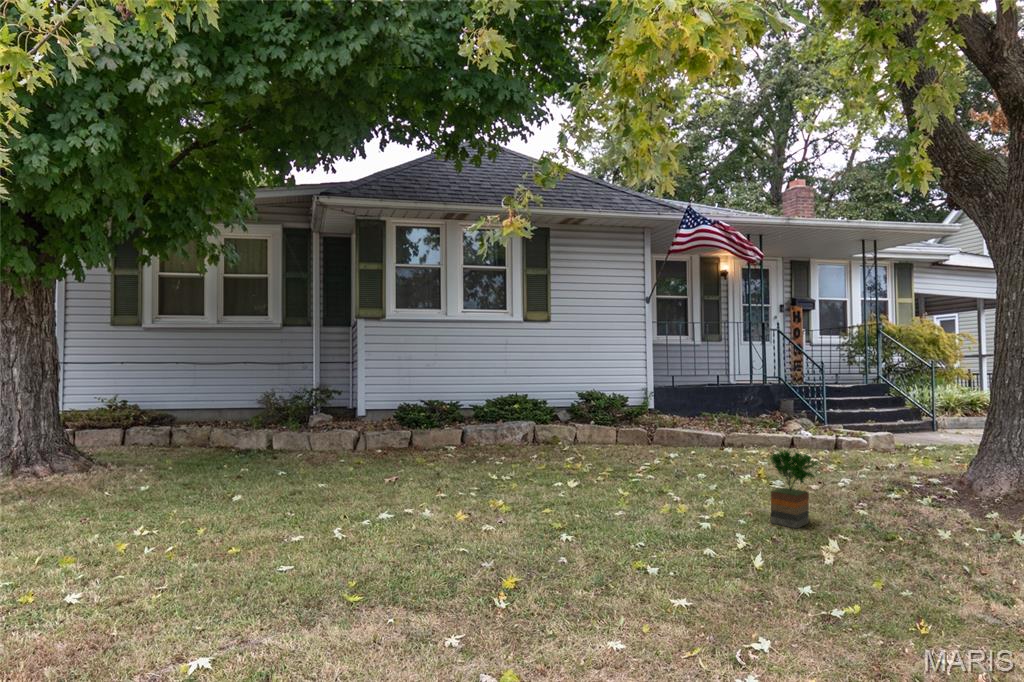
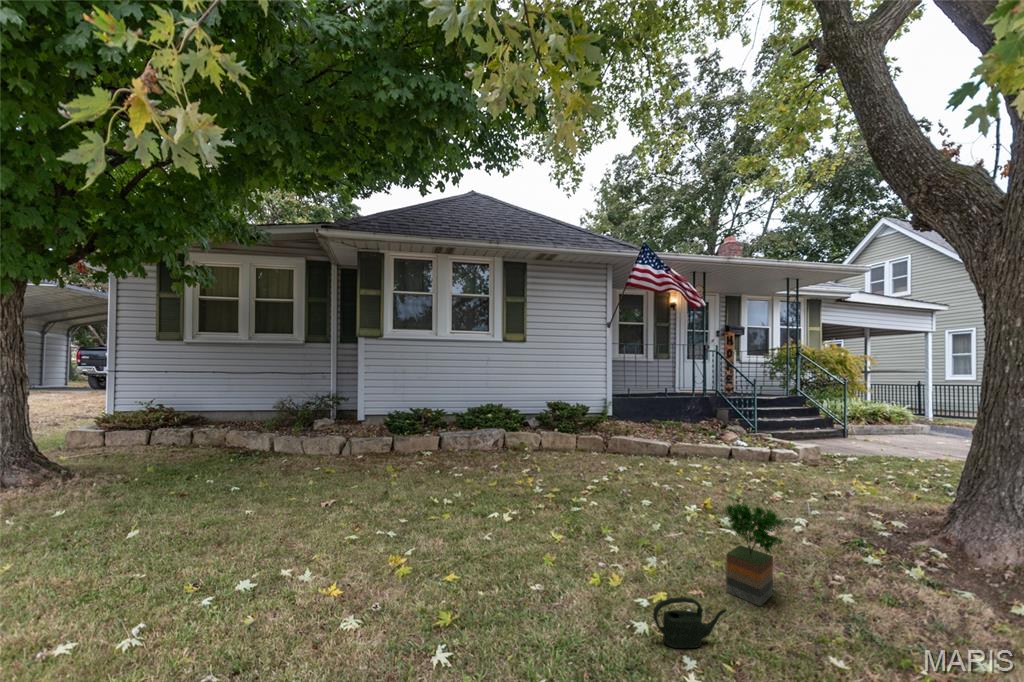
watering can: none [712,510,767,546] -> present [653,597,727,648]

